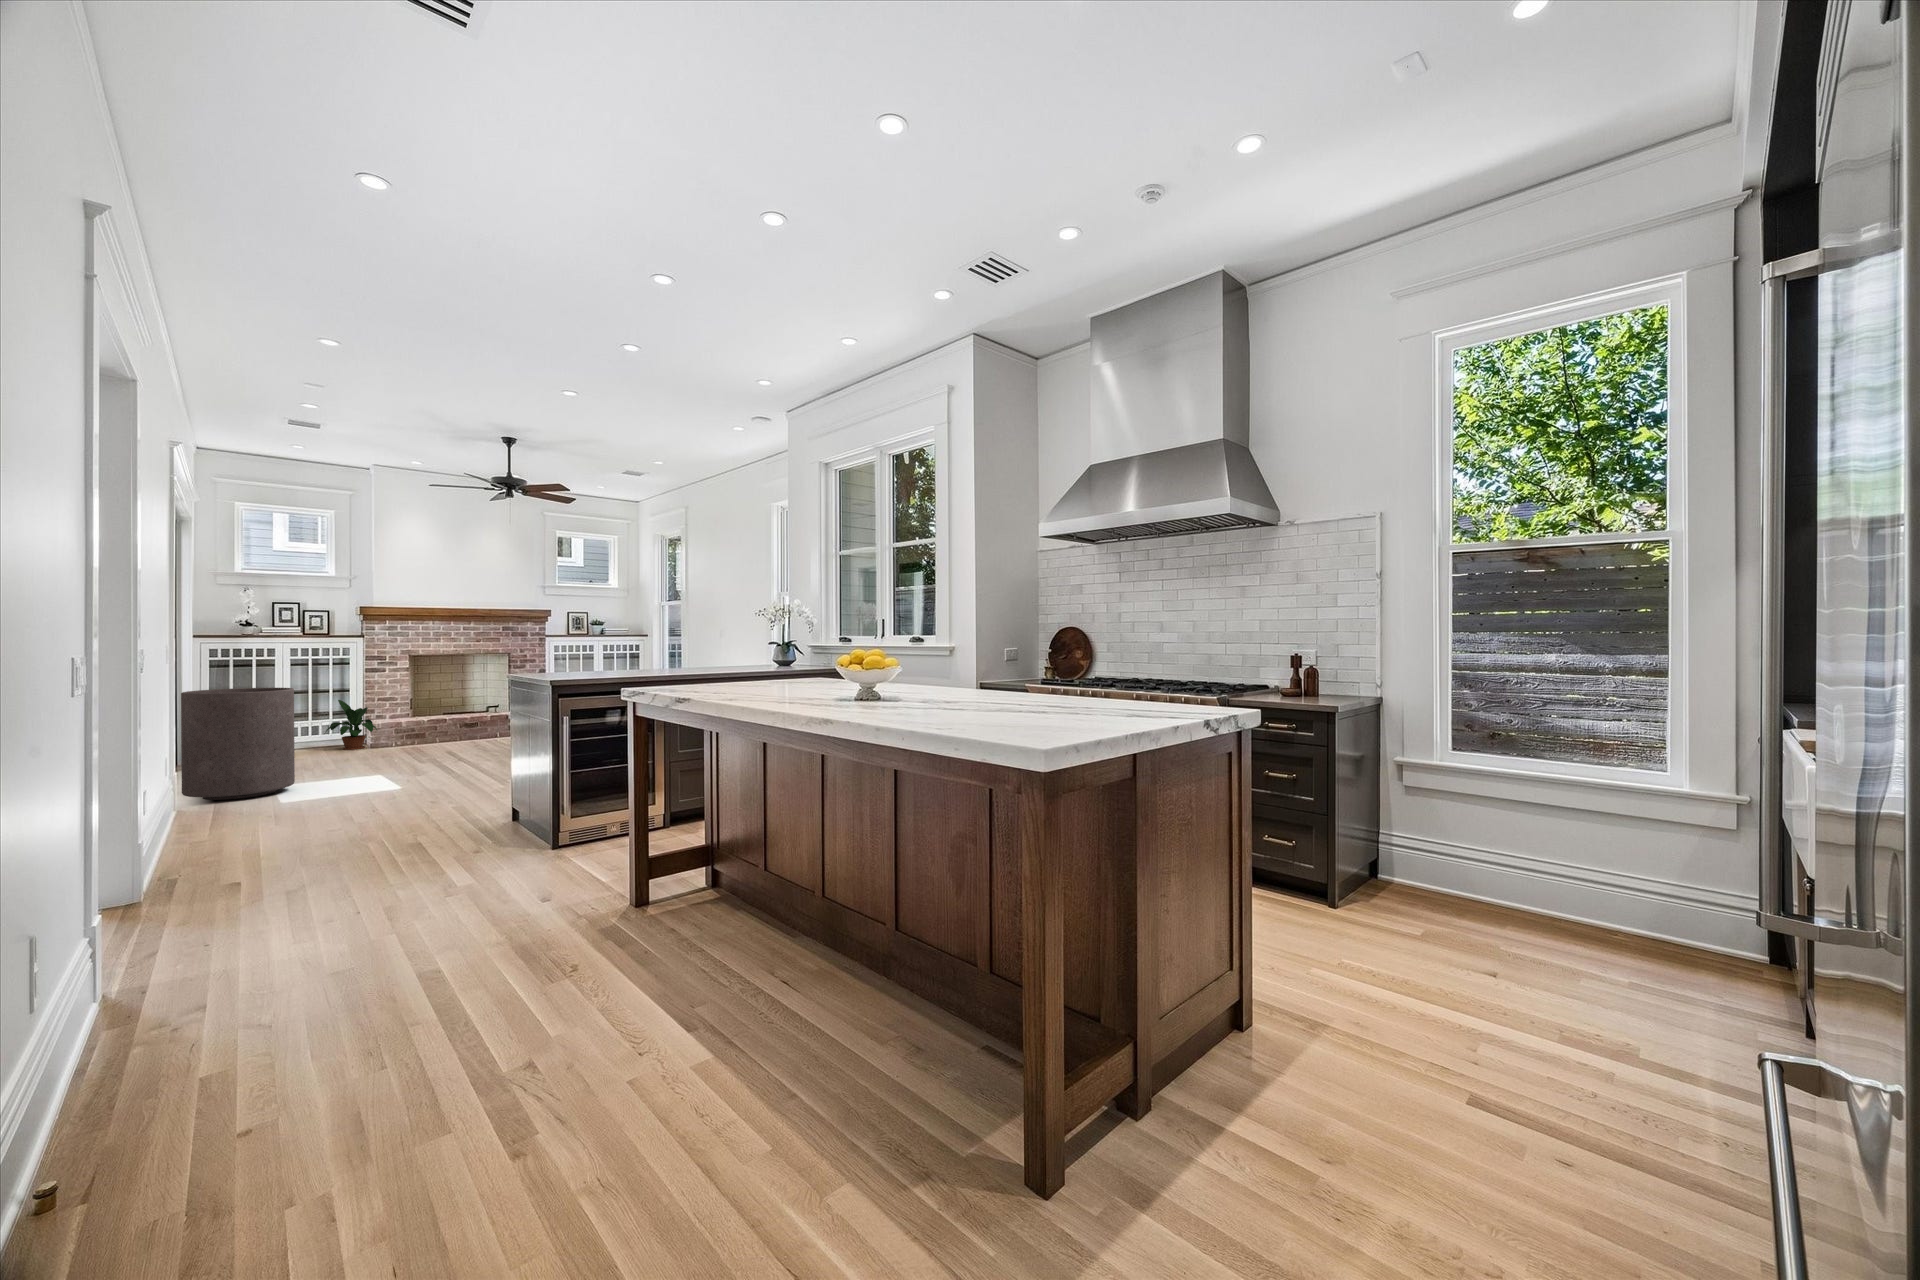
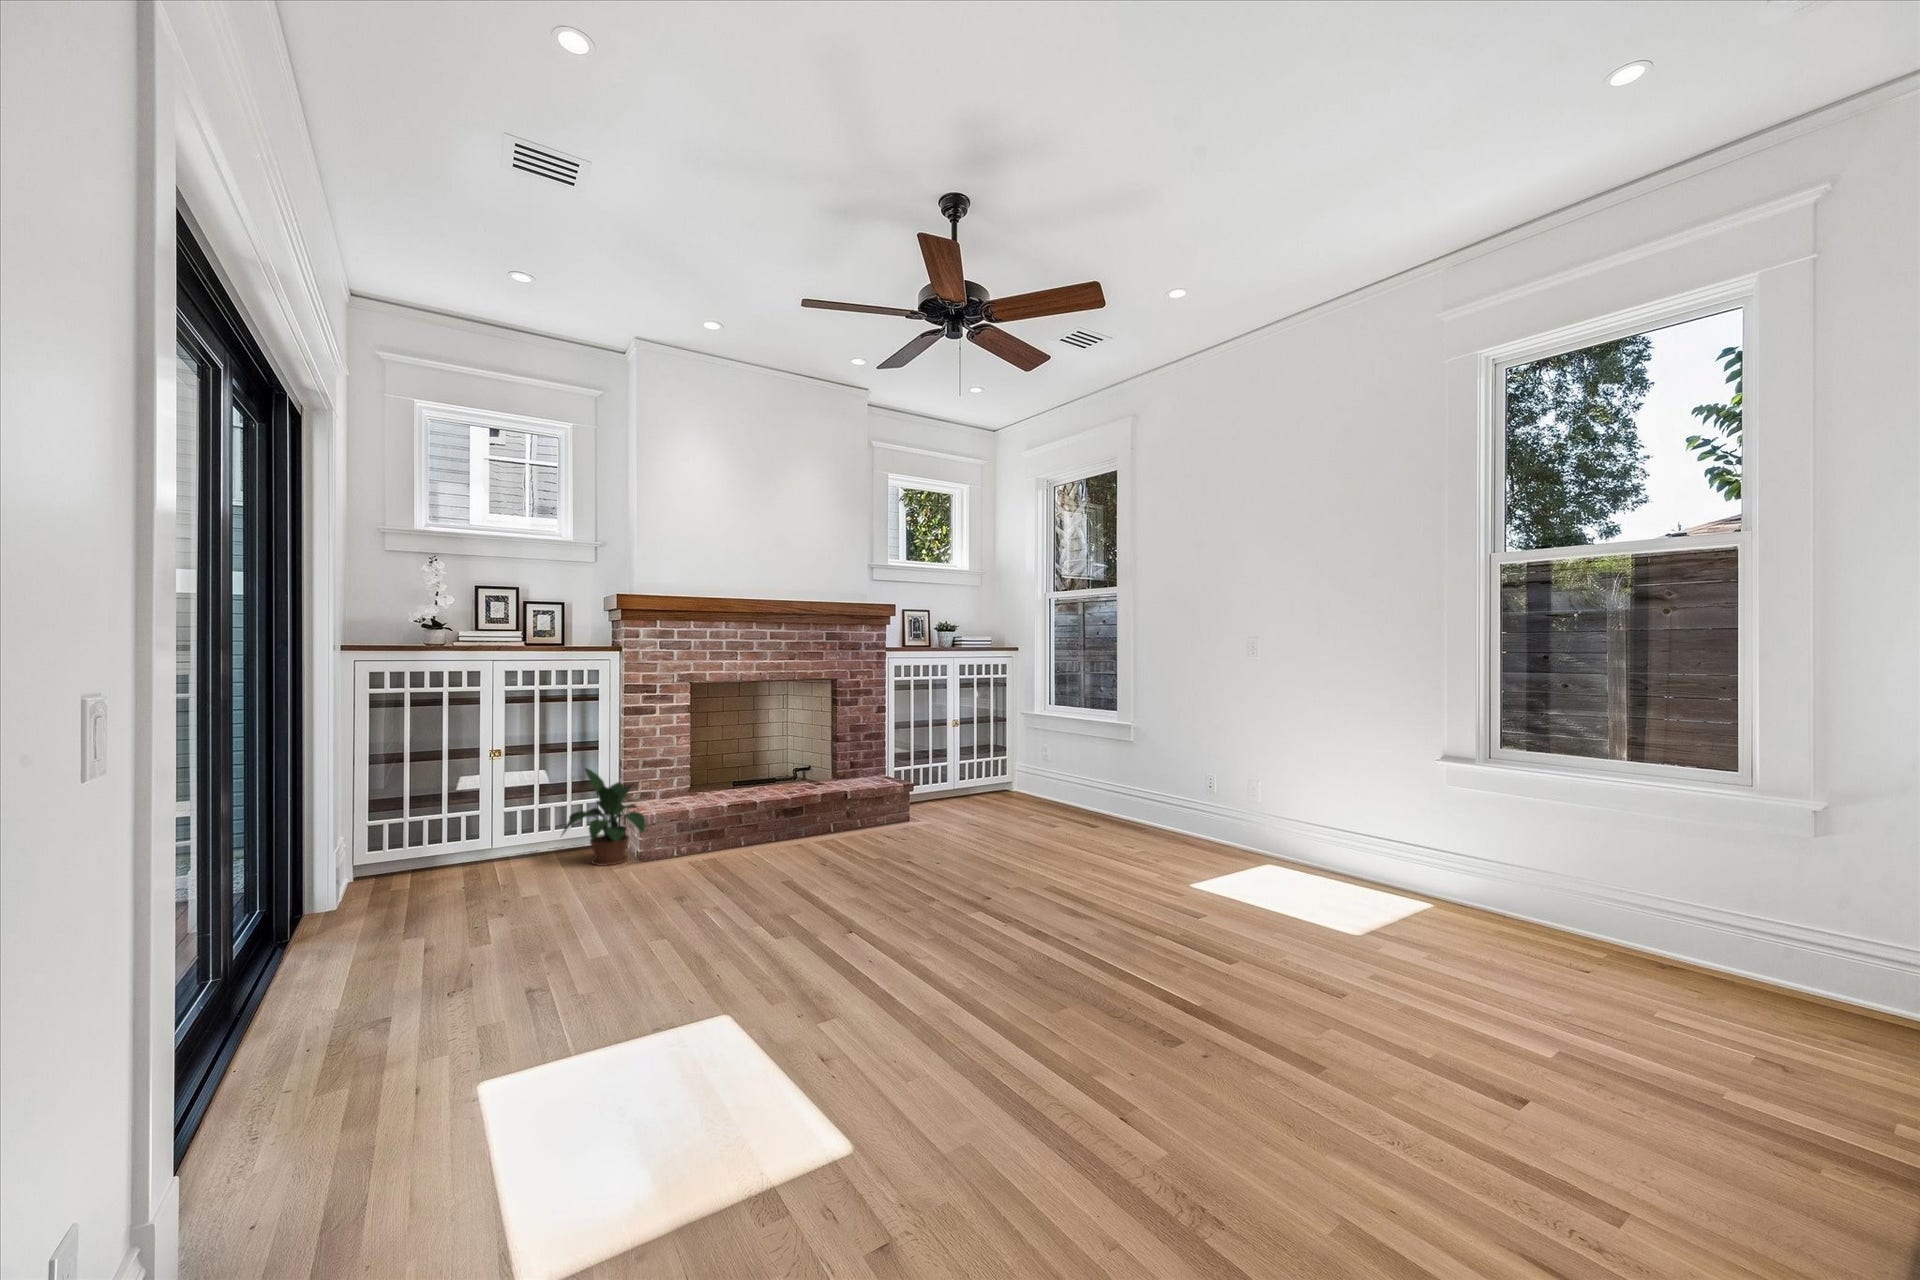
trash can: present [181,688,295,800] -> none [234,785,550,1194]

